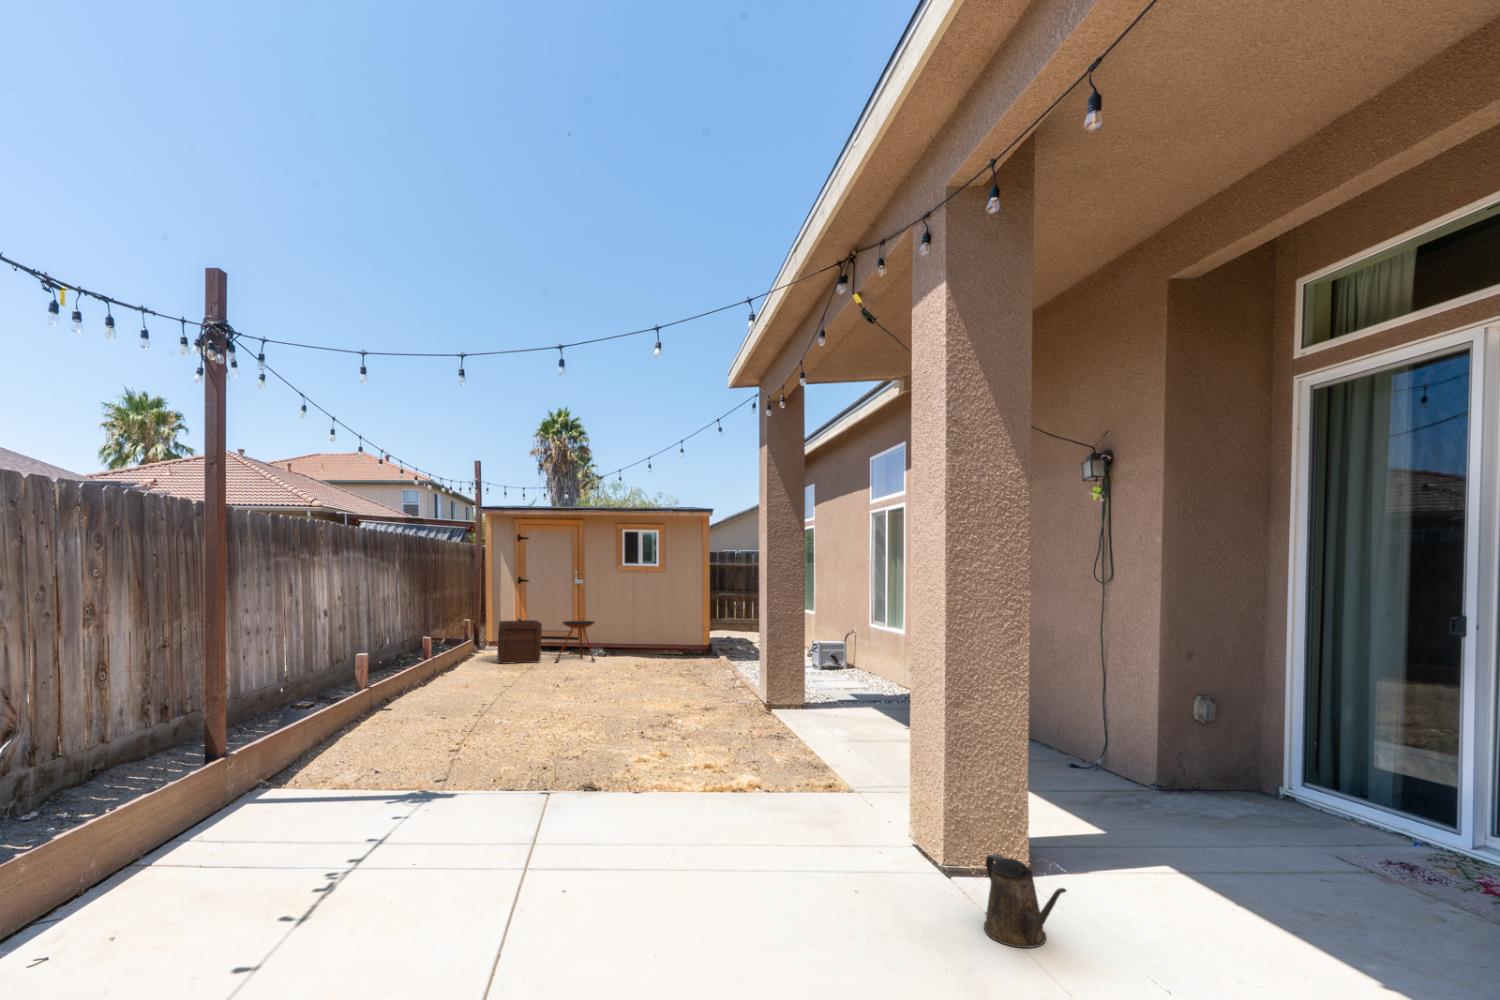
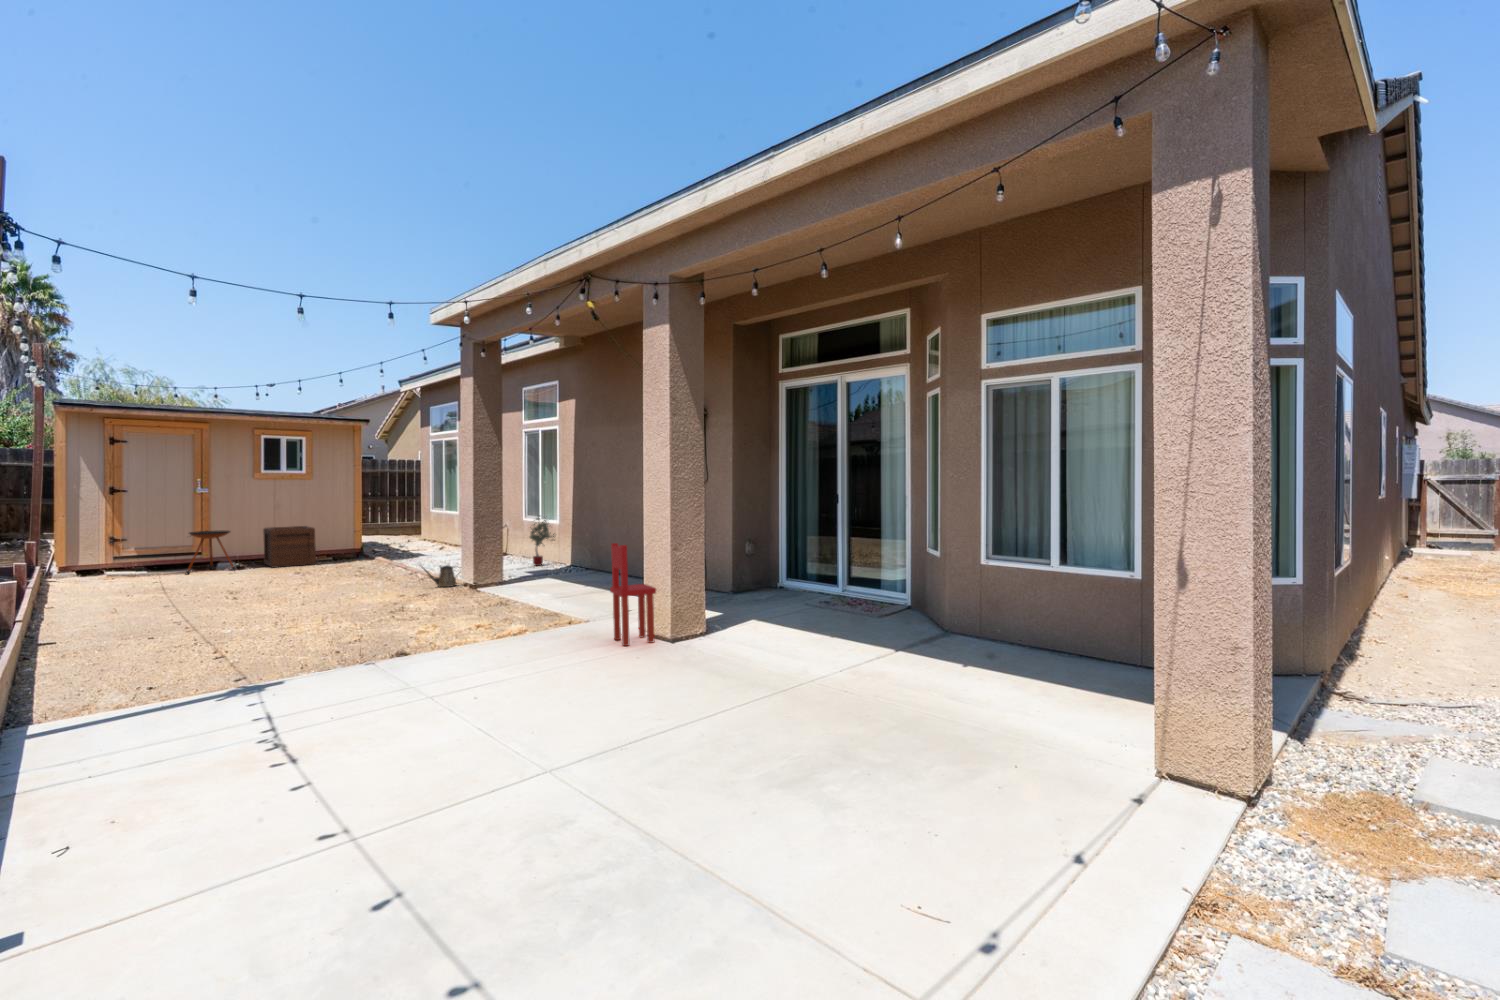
wooden crate: present [497,620,542,664] -> present [263,526,316,568]
potted tree: none [863,621,900,689] -> present [530,516,554,566]
chair: none [844,687,917,899] -> present [610,543,656,646]
watering can: present [984,854,1066,948] -> present [422,565,456,587]

